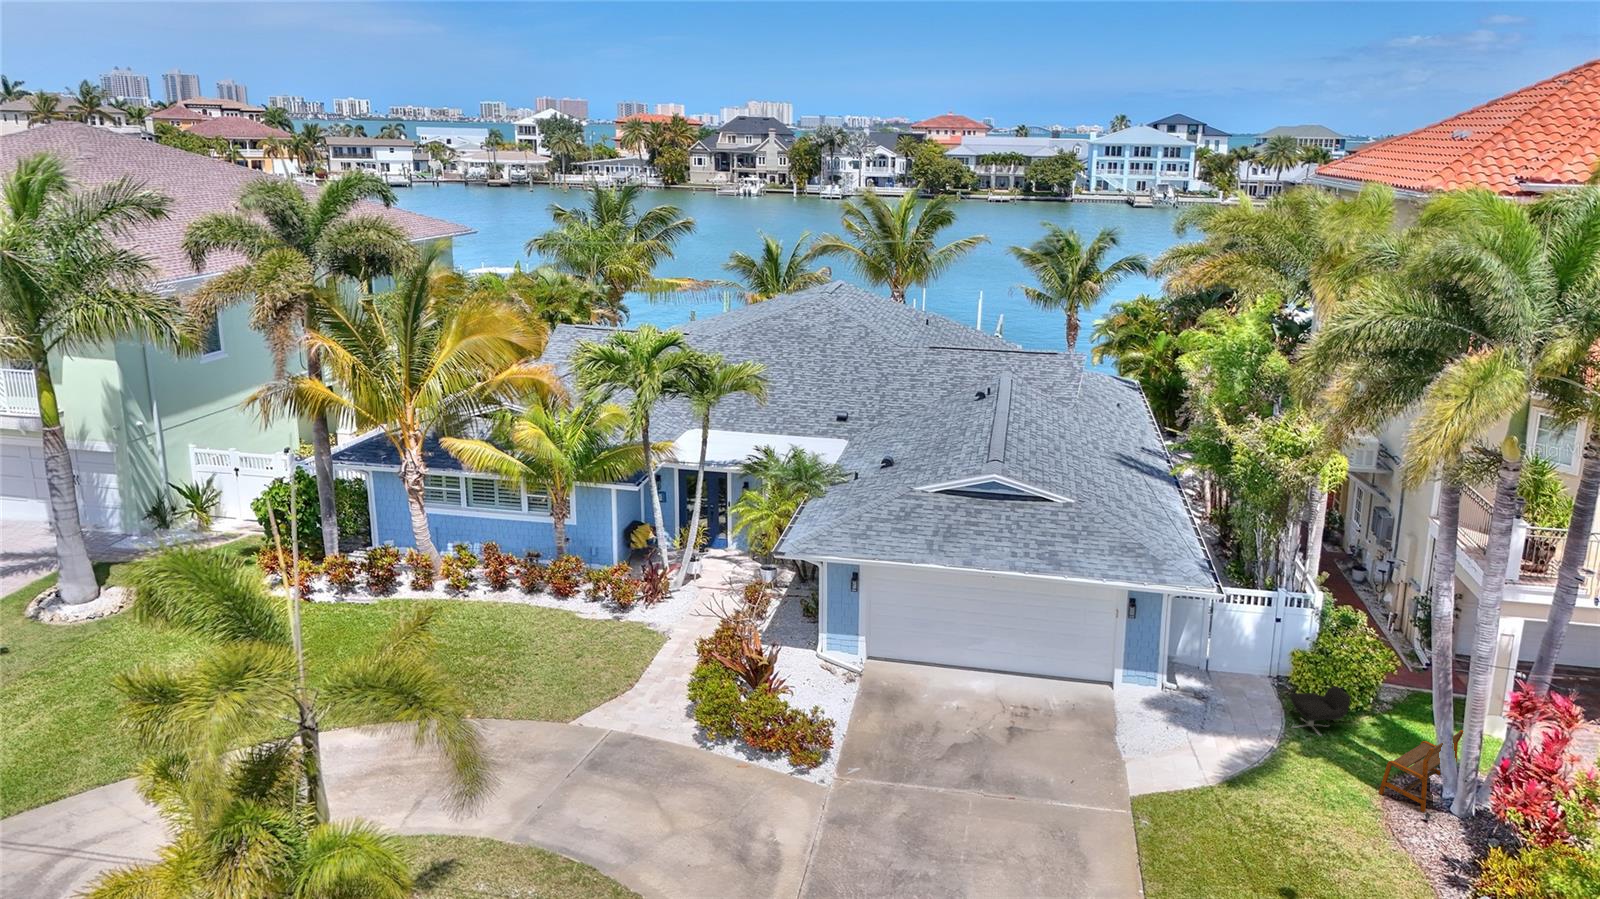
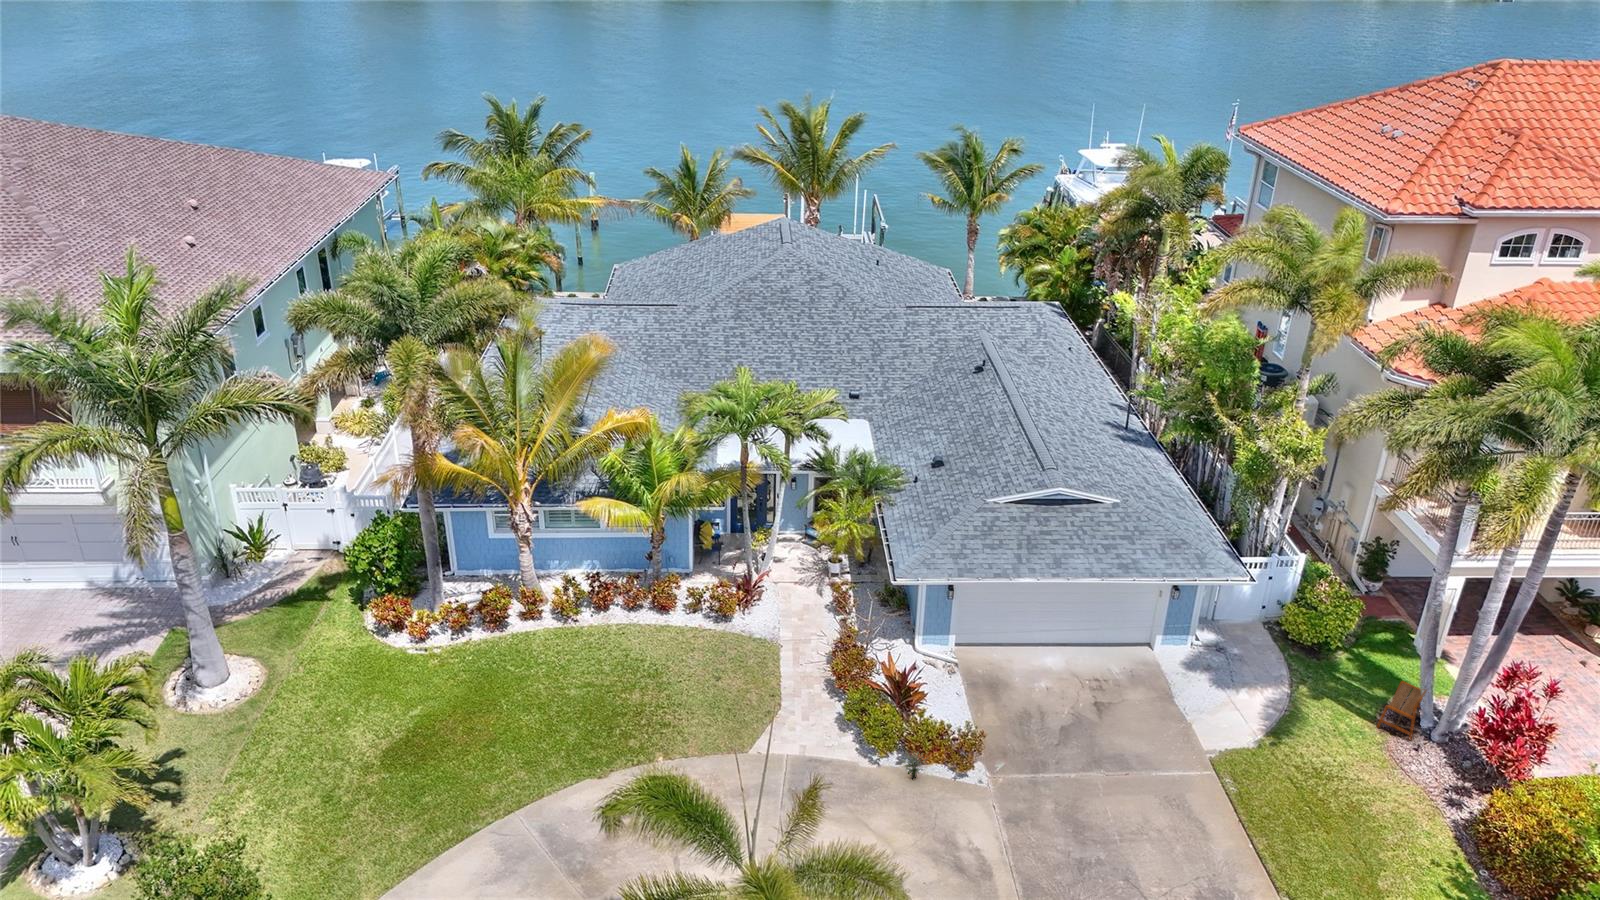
lounge chair: present [1291,686,1351,735] -> none [1292,632,1340,676]
potted plant: none [728,731,761,767] -> present [903,753,925,780]

